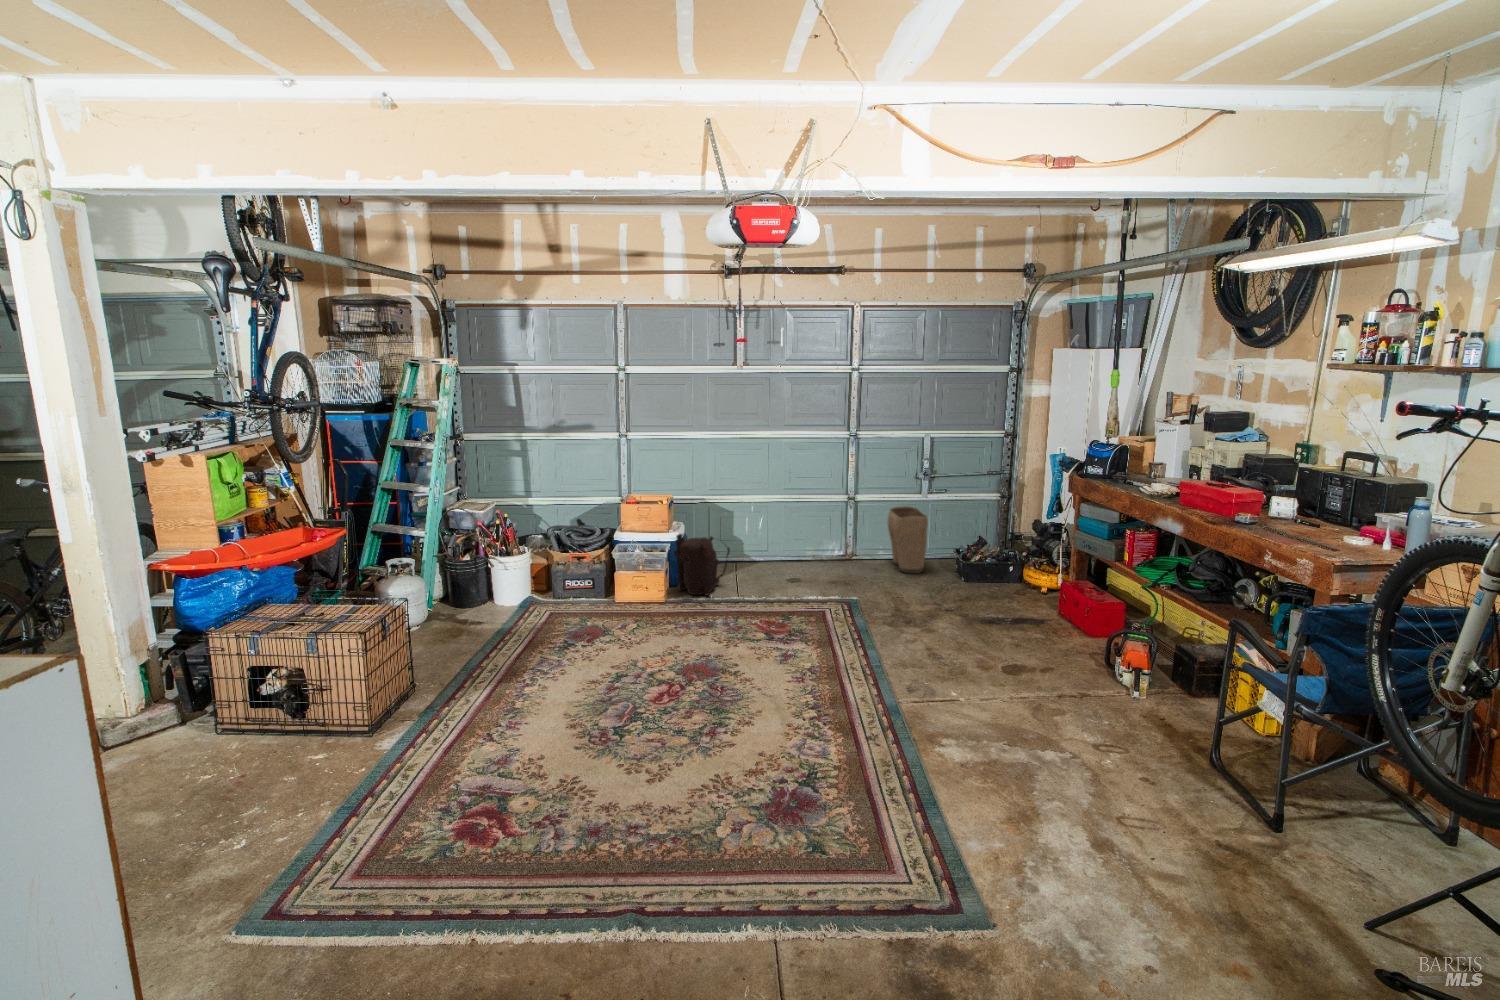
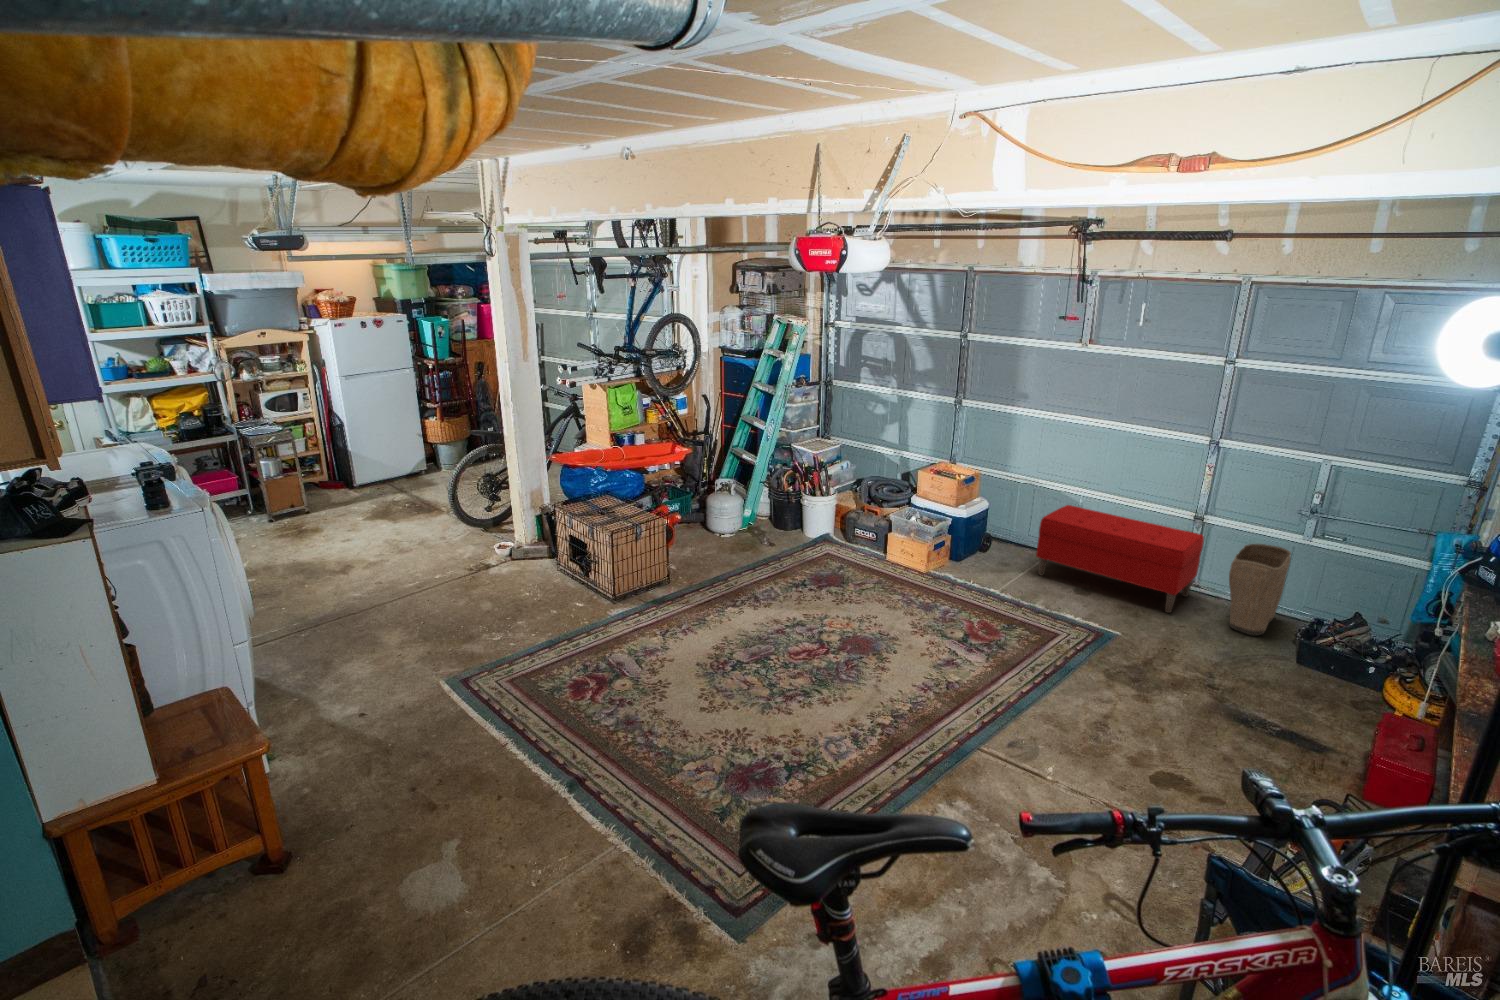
bench: none [747,510,867,575] -> present [1036,505,1204,613]
backpack: present [674,534,730,595] -> none [944,514,1005,582]

